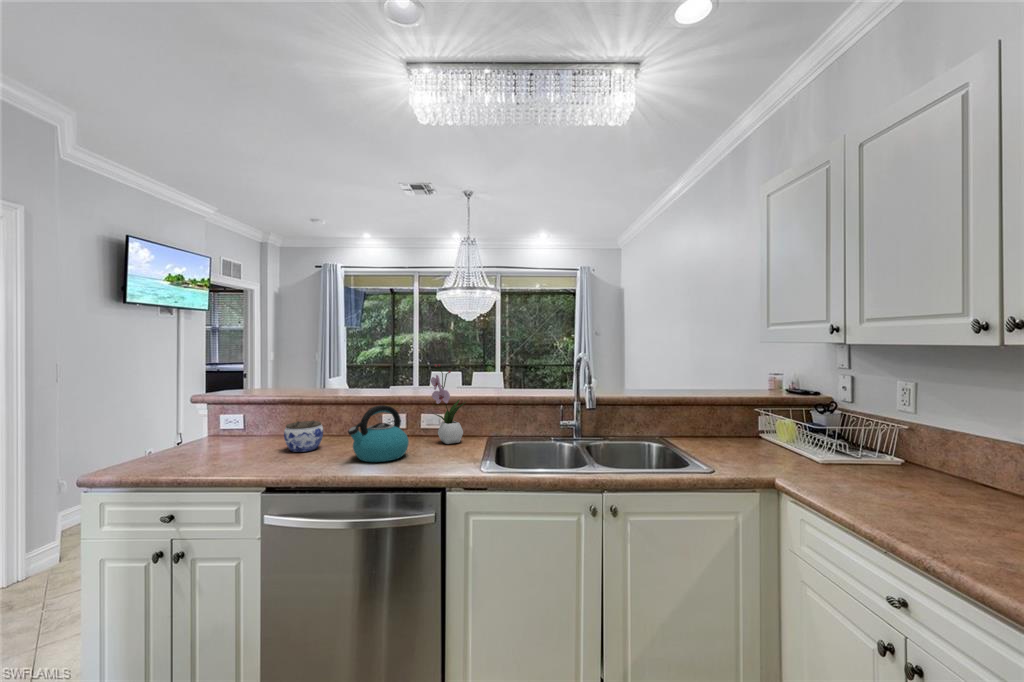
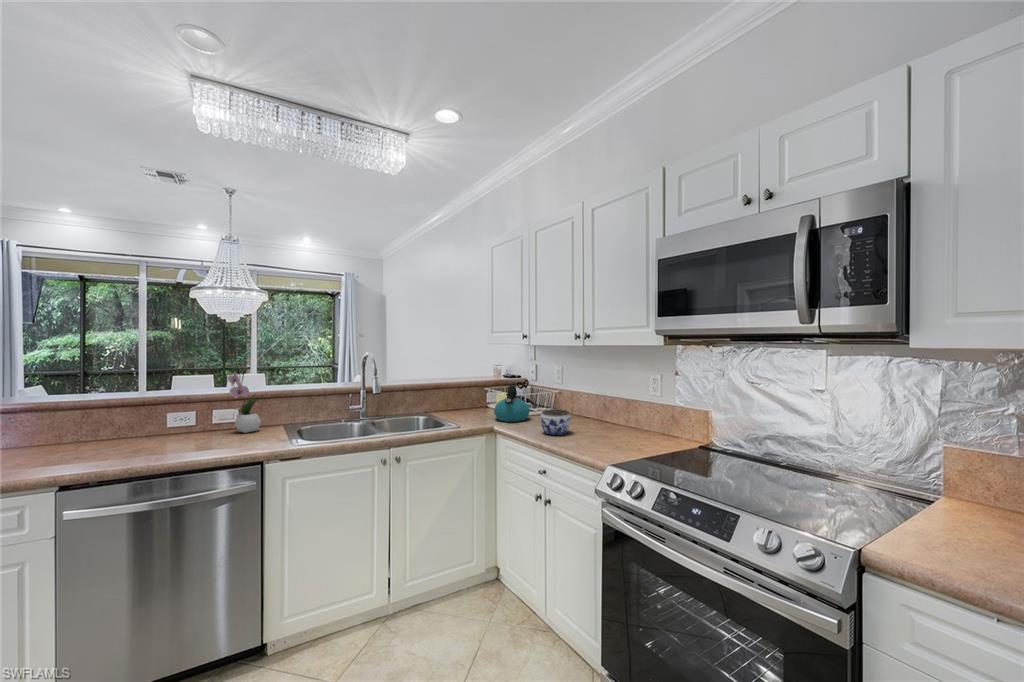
kettle: present [348,405,409,462] -> present [494,385,530,422]
jar: present [284,421,323,452] -> present [540,409,571,435]

